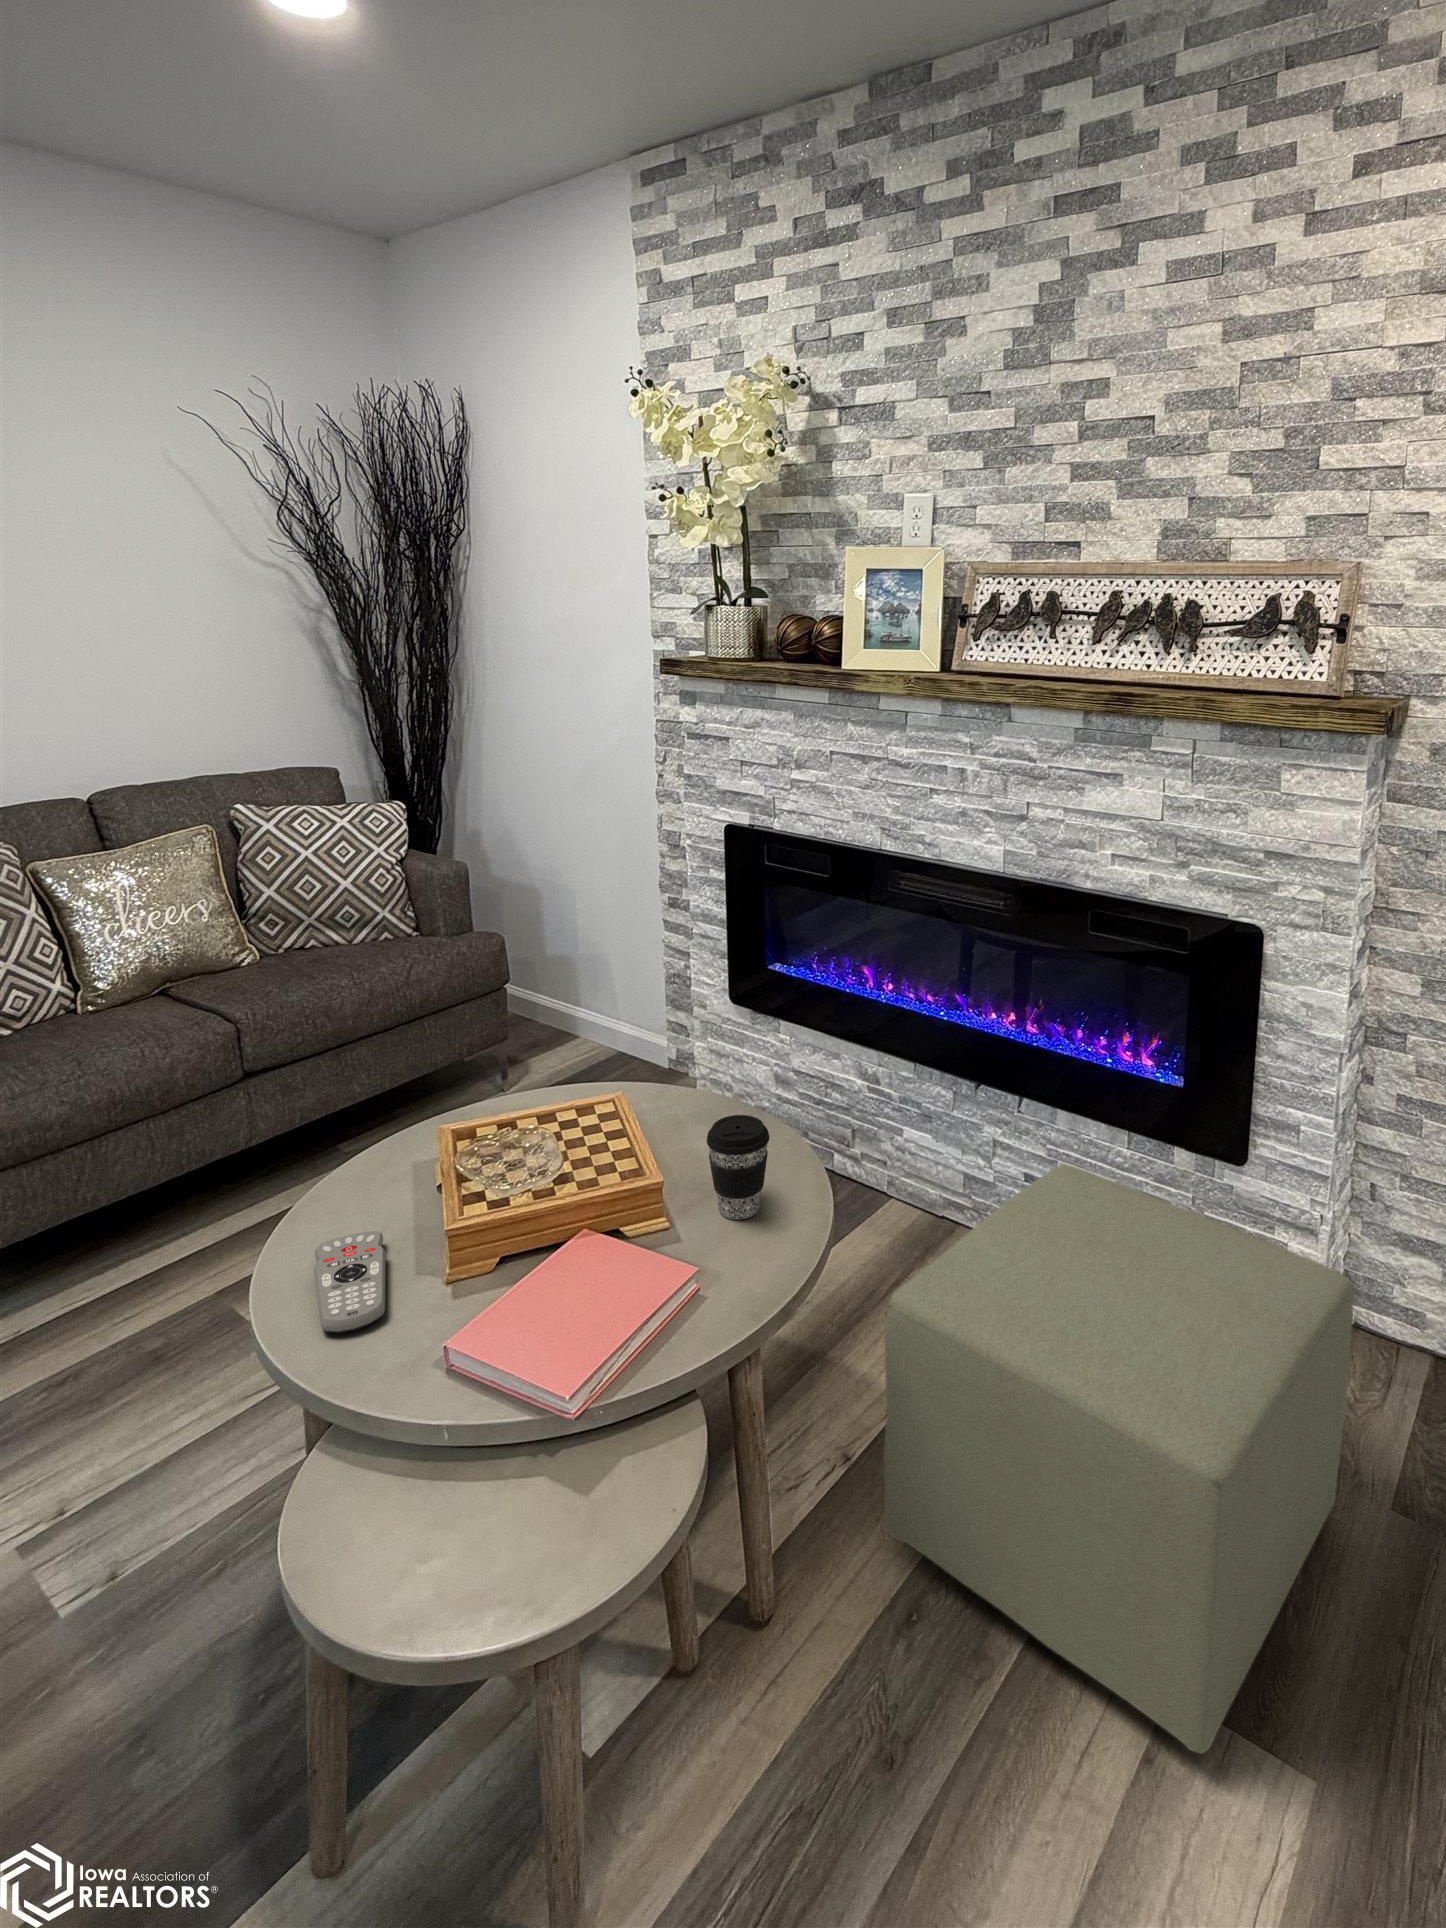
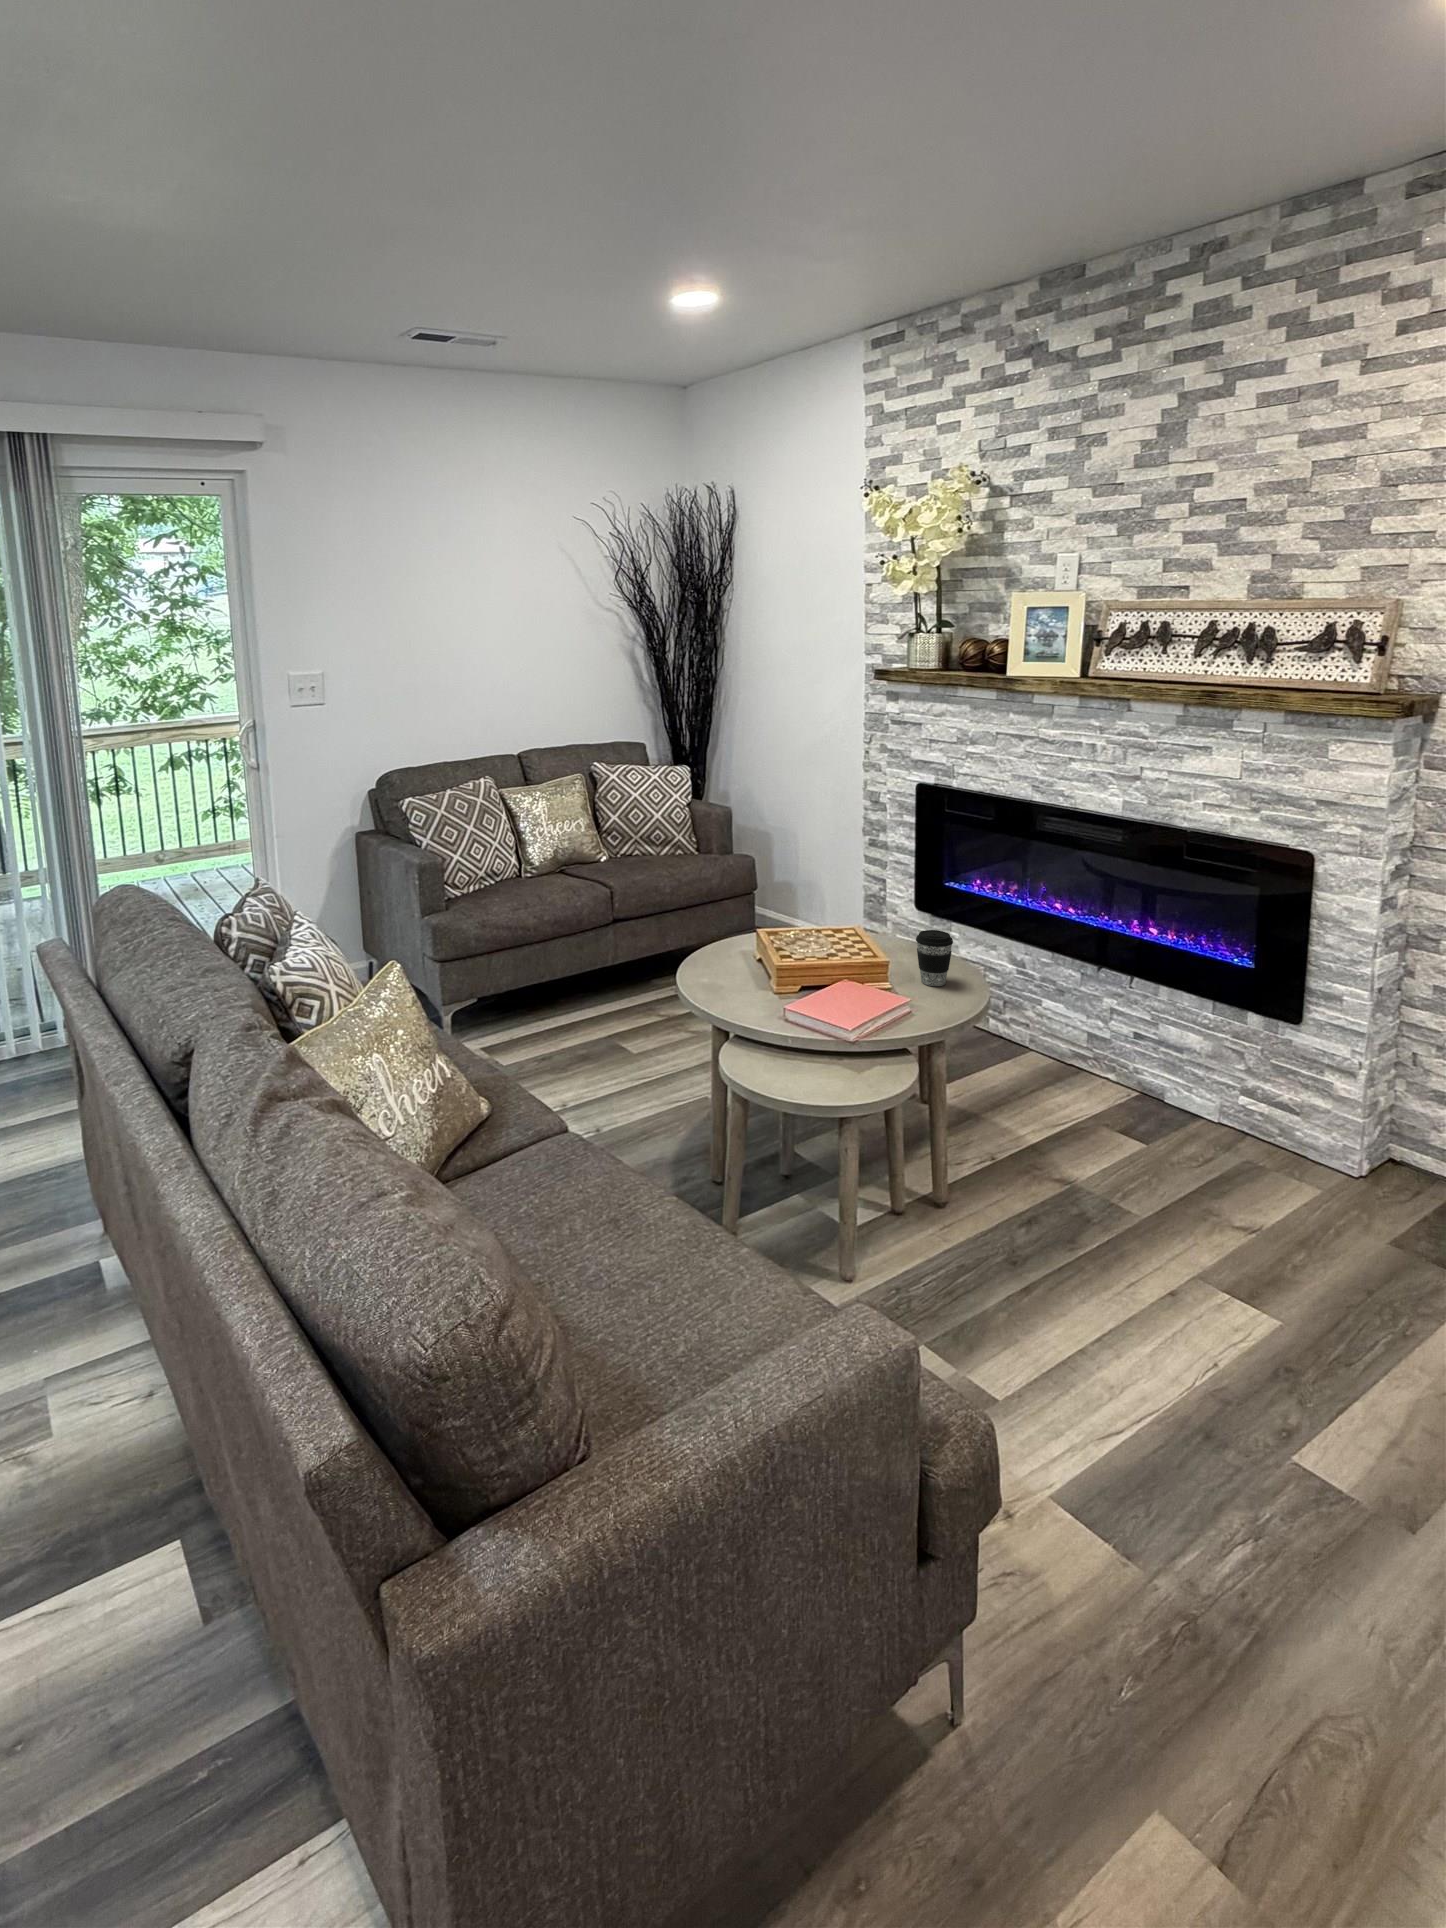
ottoman: present [883,1164,1354,1754] -> none [1016,1000,1349,1286]
remote control: present [314,1231,385,1333] -> none [710,966,752,999]

